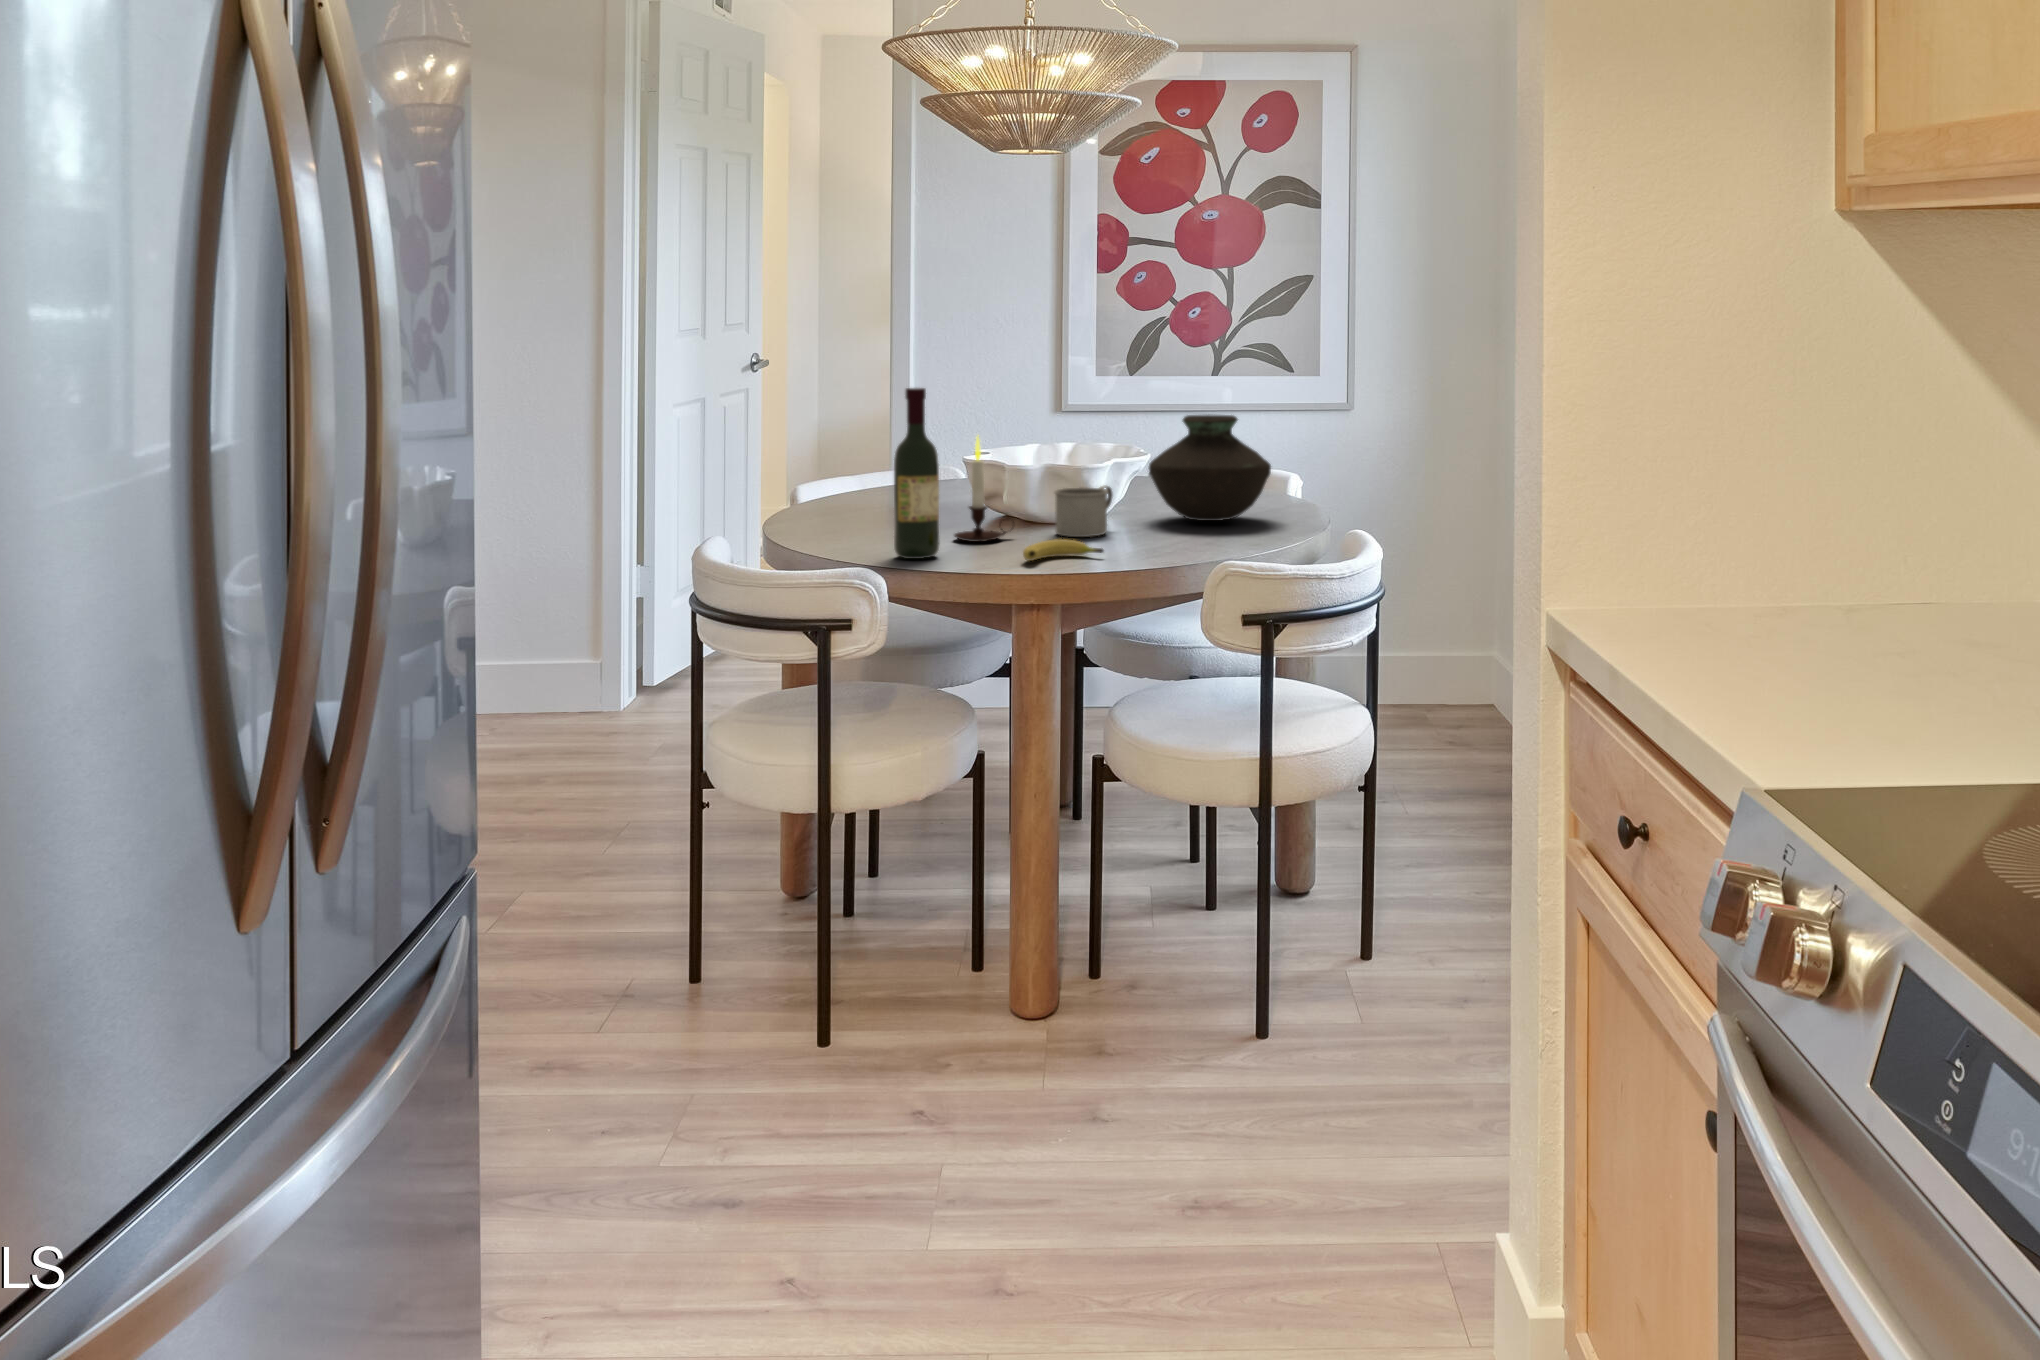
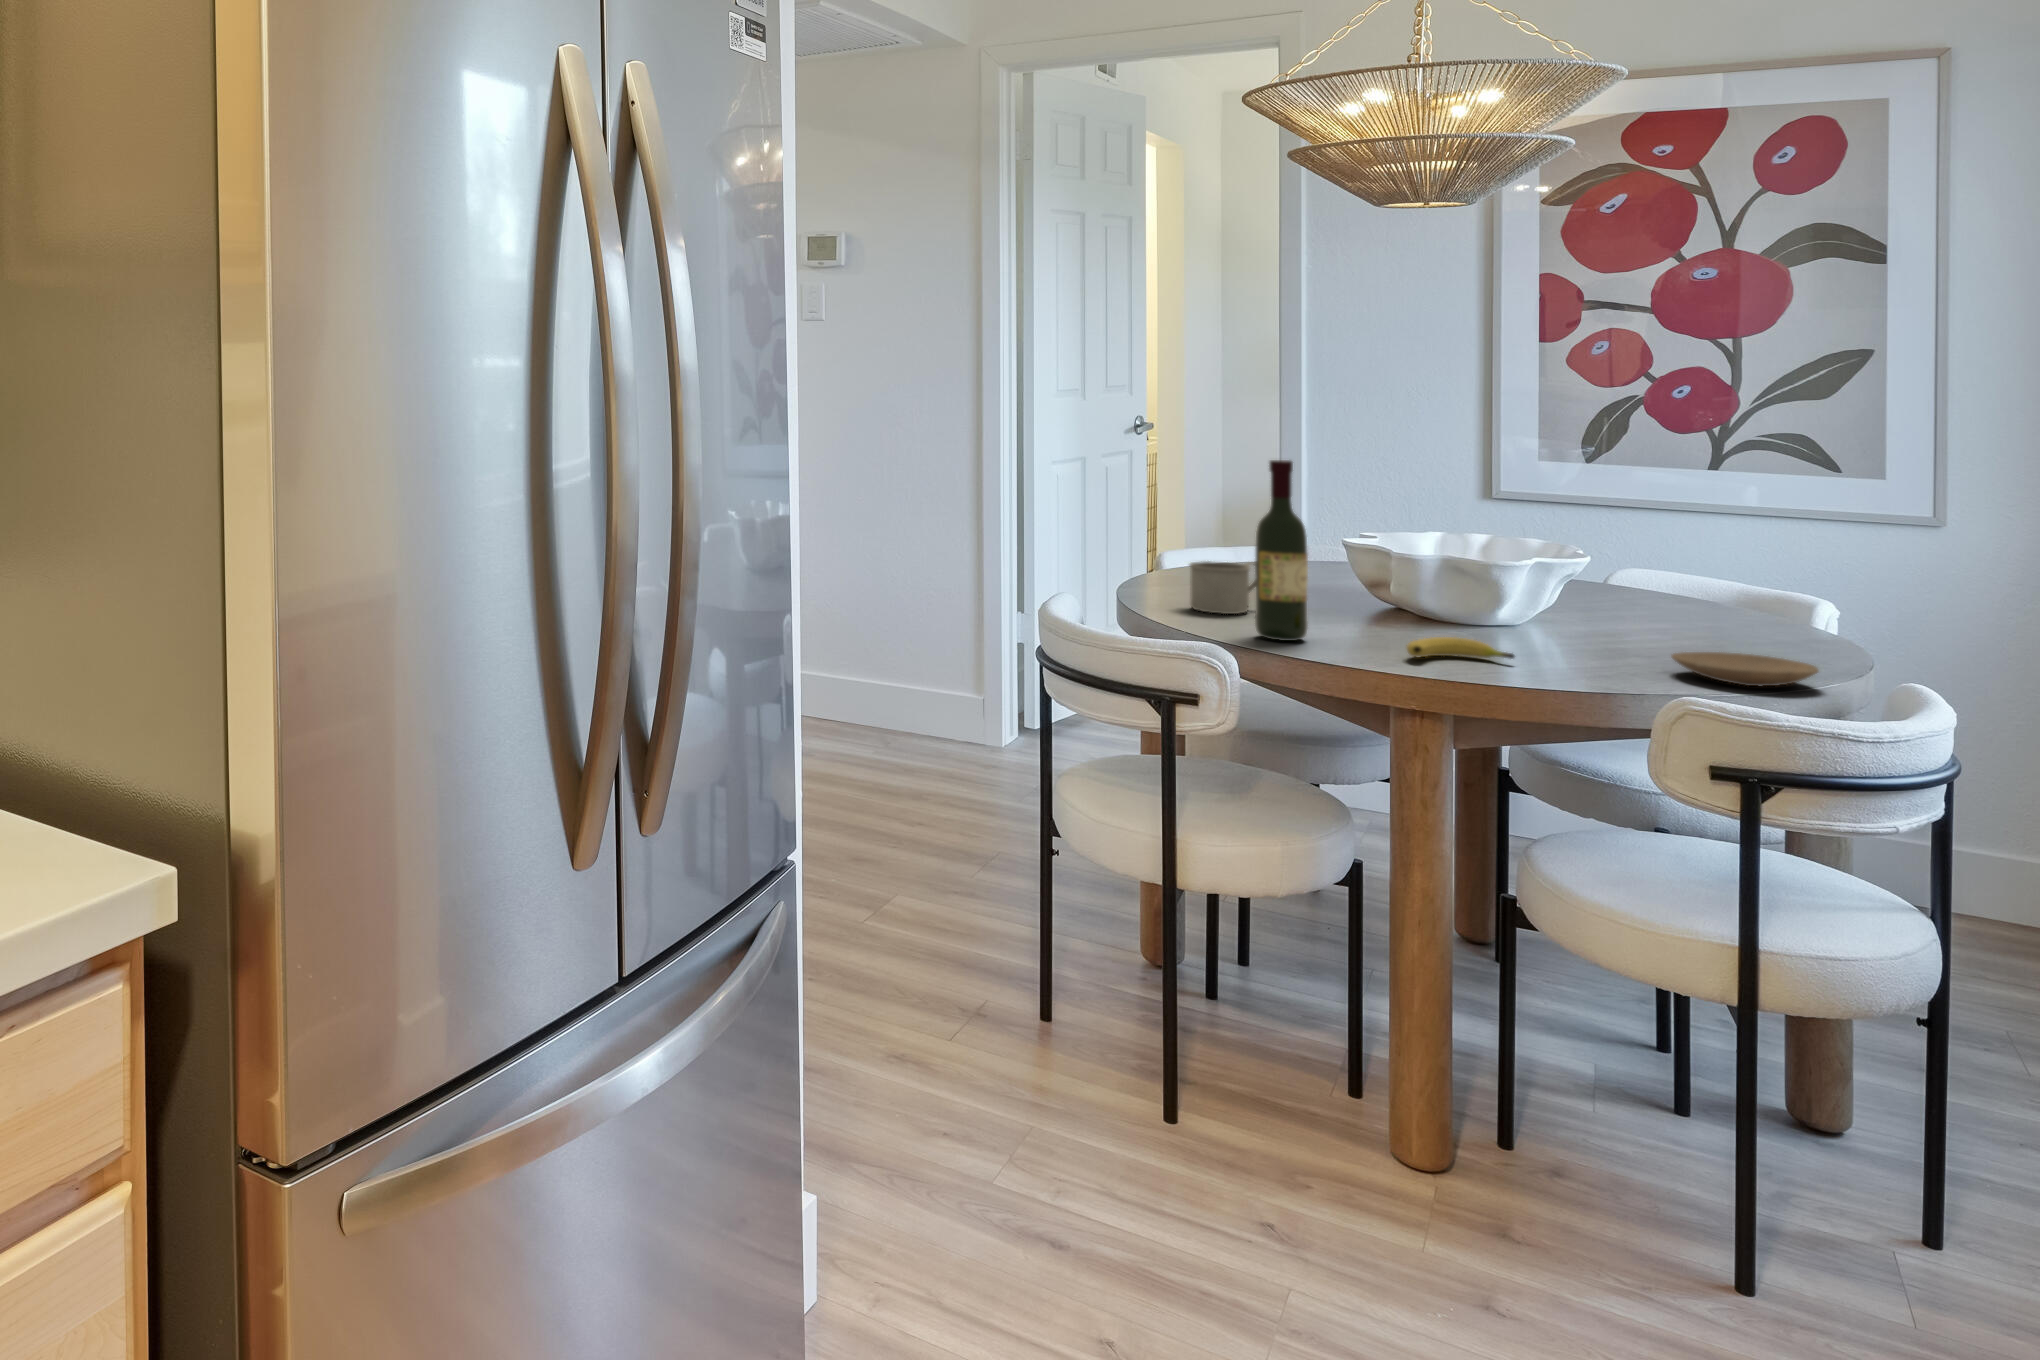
vase: present [1148,414,1271,521] -> none [1589,508,1776,638]
candle: present [954,437,1009,542] -> none [1329,514,1405,630]
mug: present [1054,486,1113,537] -> present [1190,561,1256,614]
plate: none [1210,529,1304,555] -> present [1672,652,1819,686]

